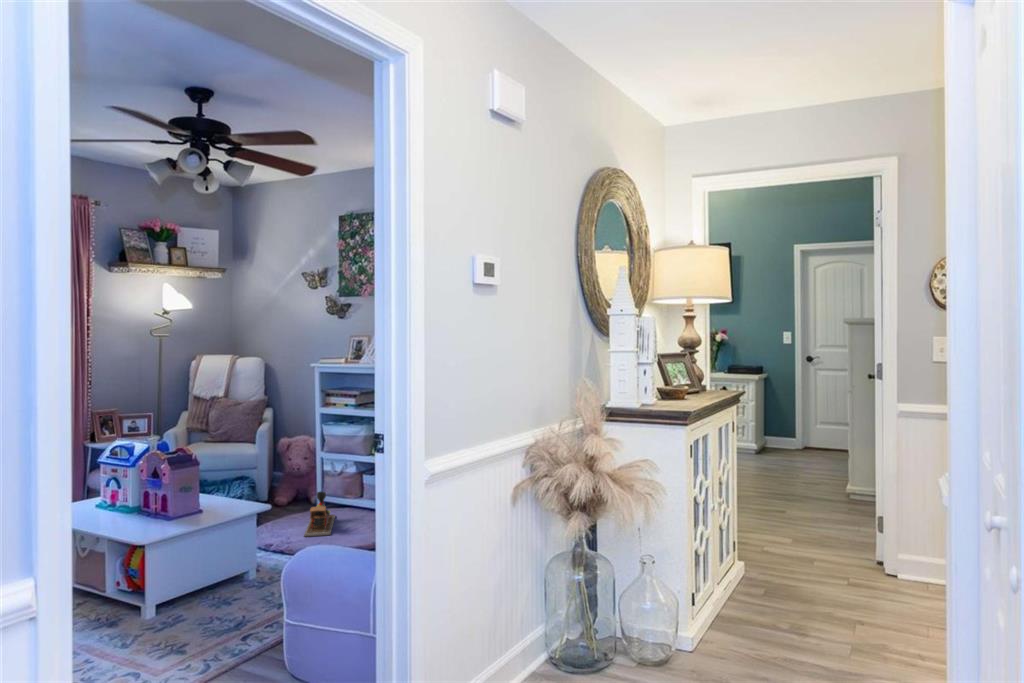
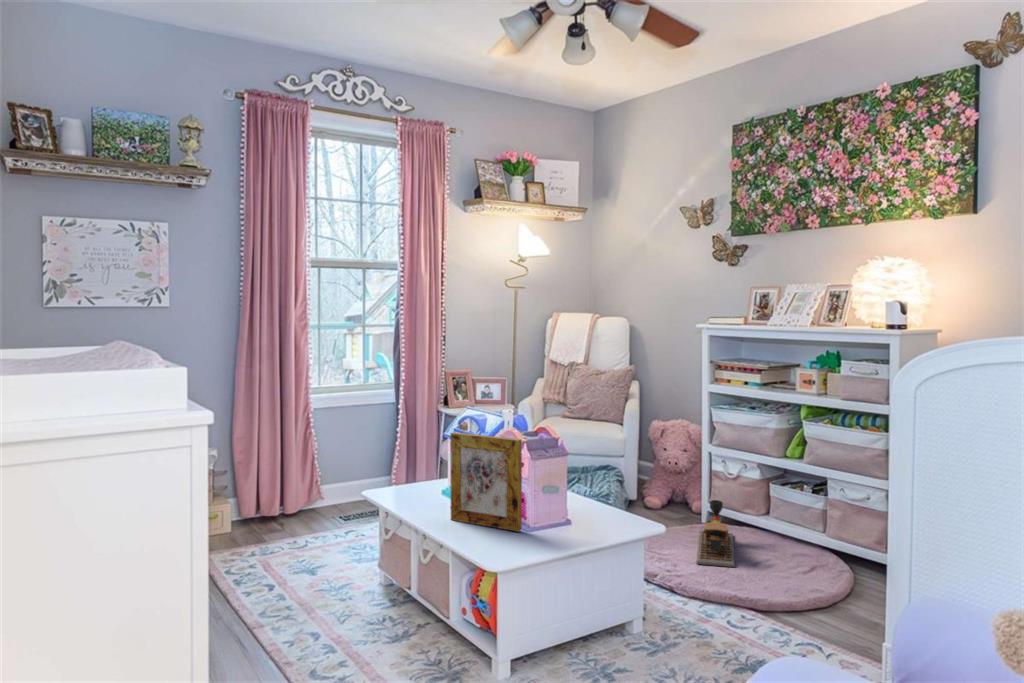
picture frame: none [105,456,163,522] -> present [450,432,522,532]

